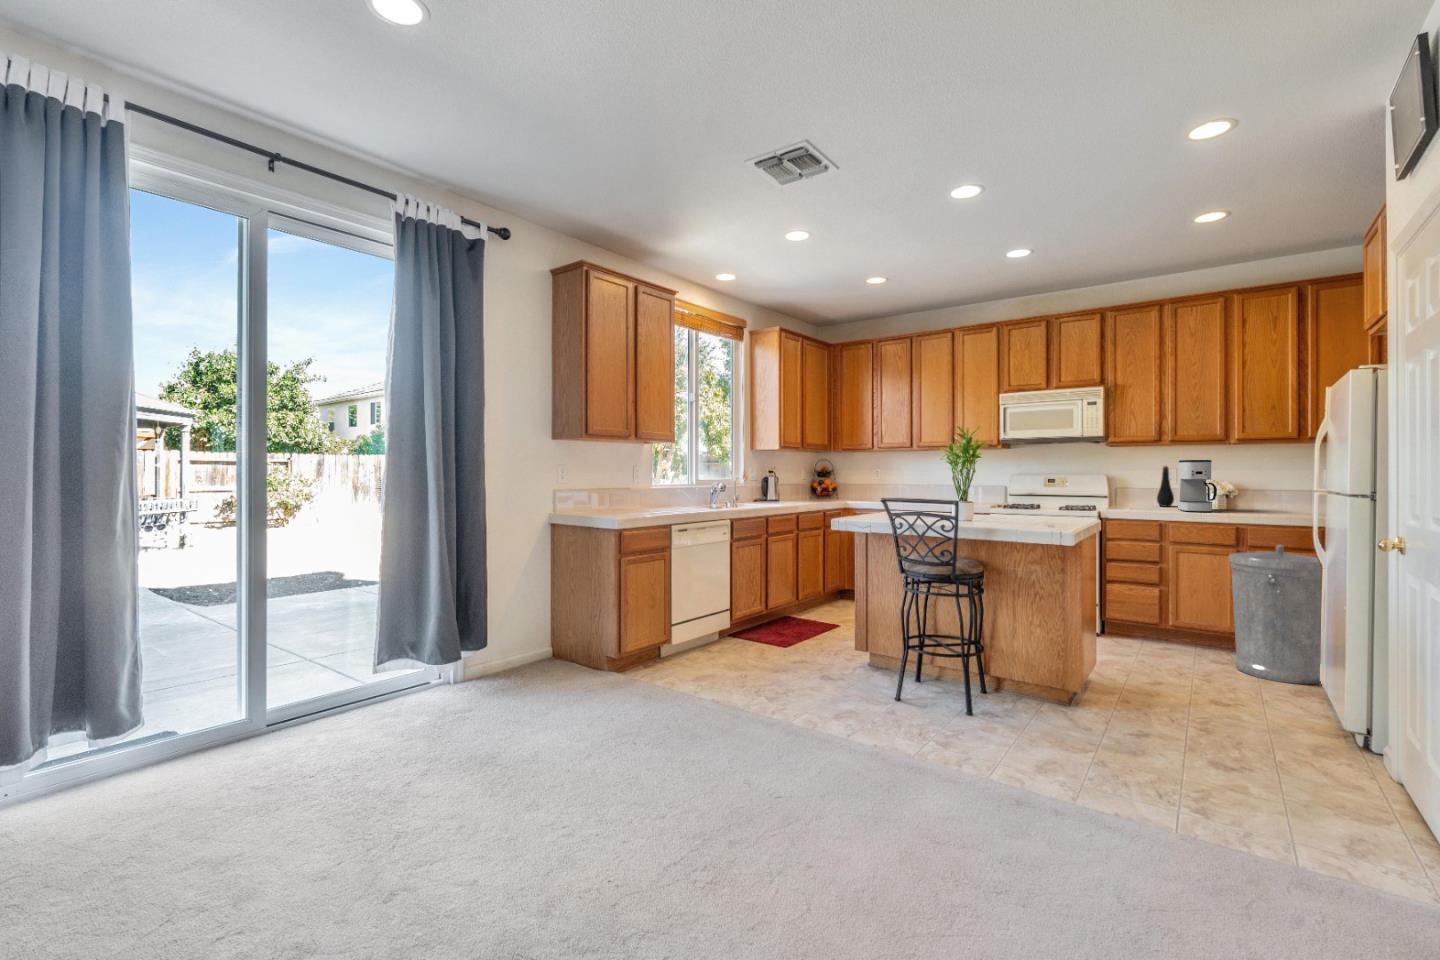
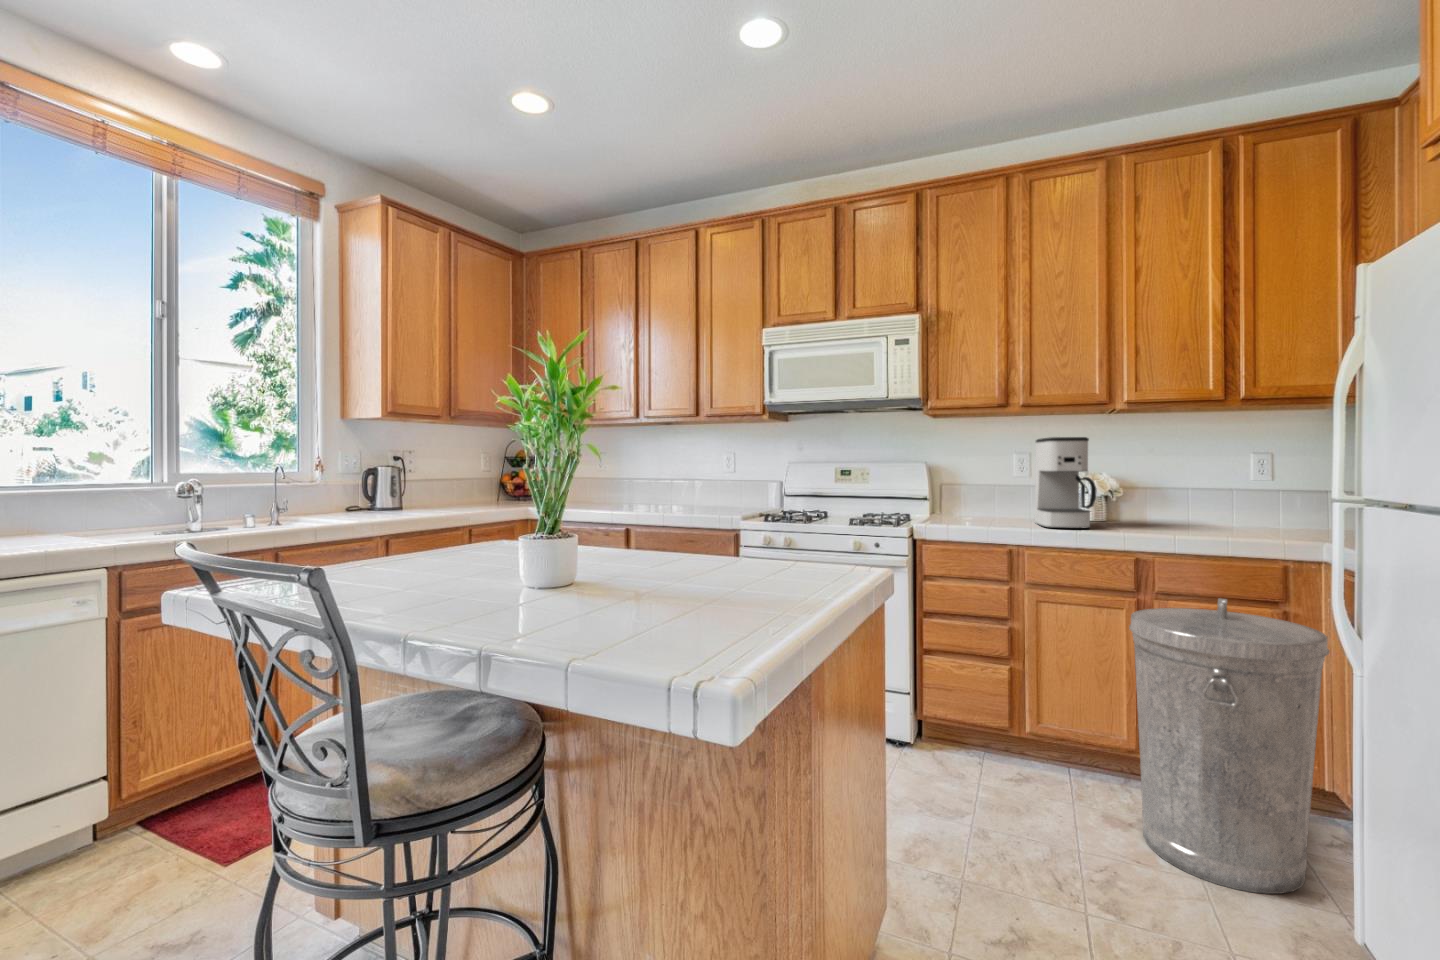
bottle: present [1157,466,1174,507] -> none [1002,449,1028,517]

